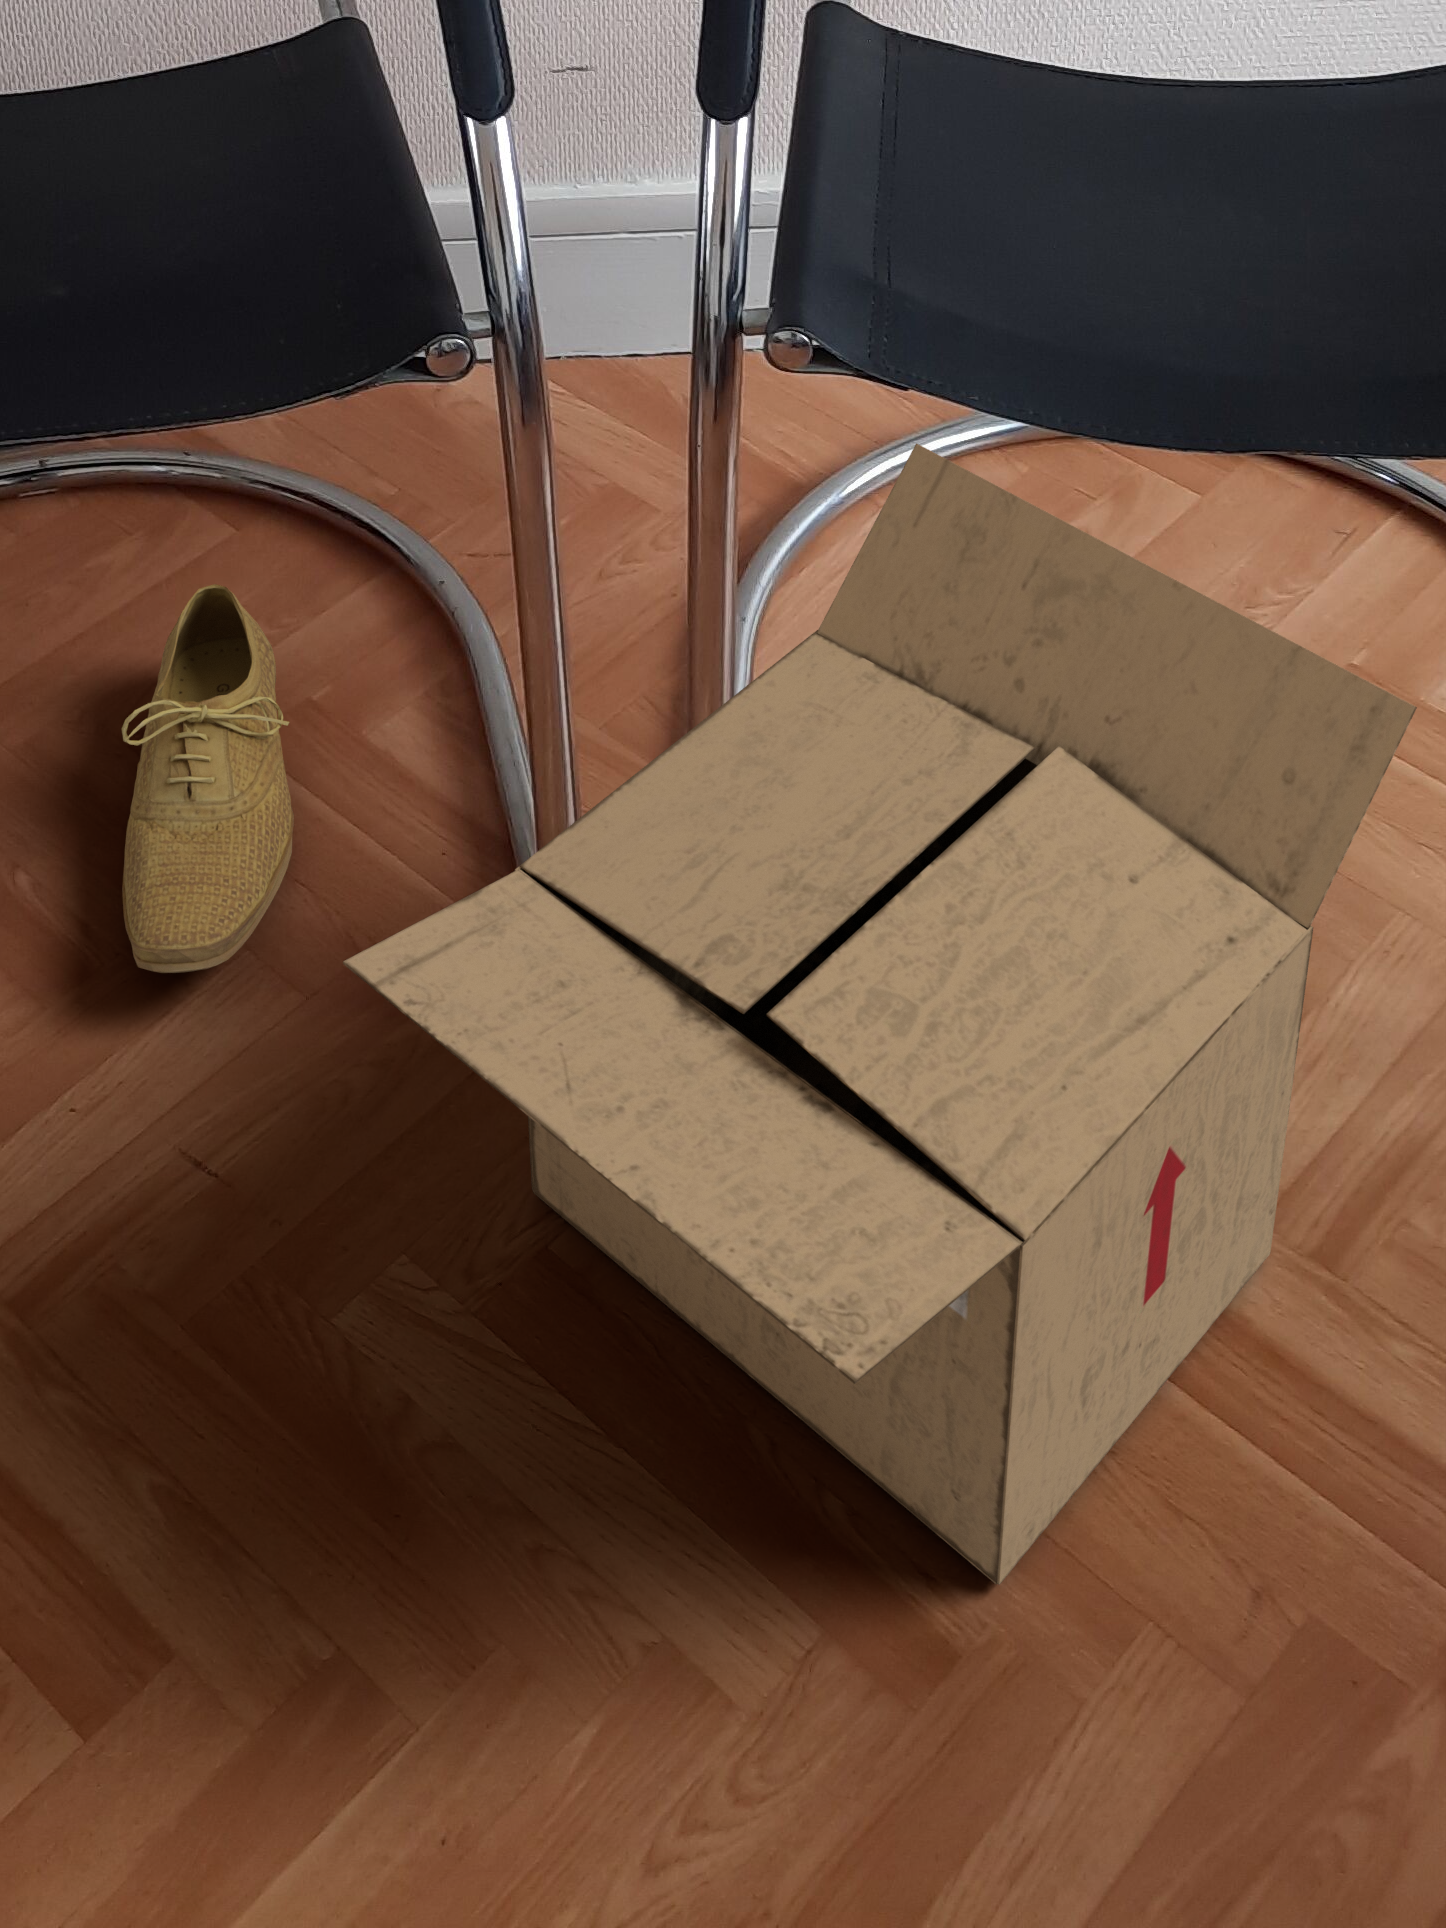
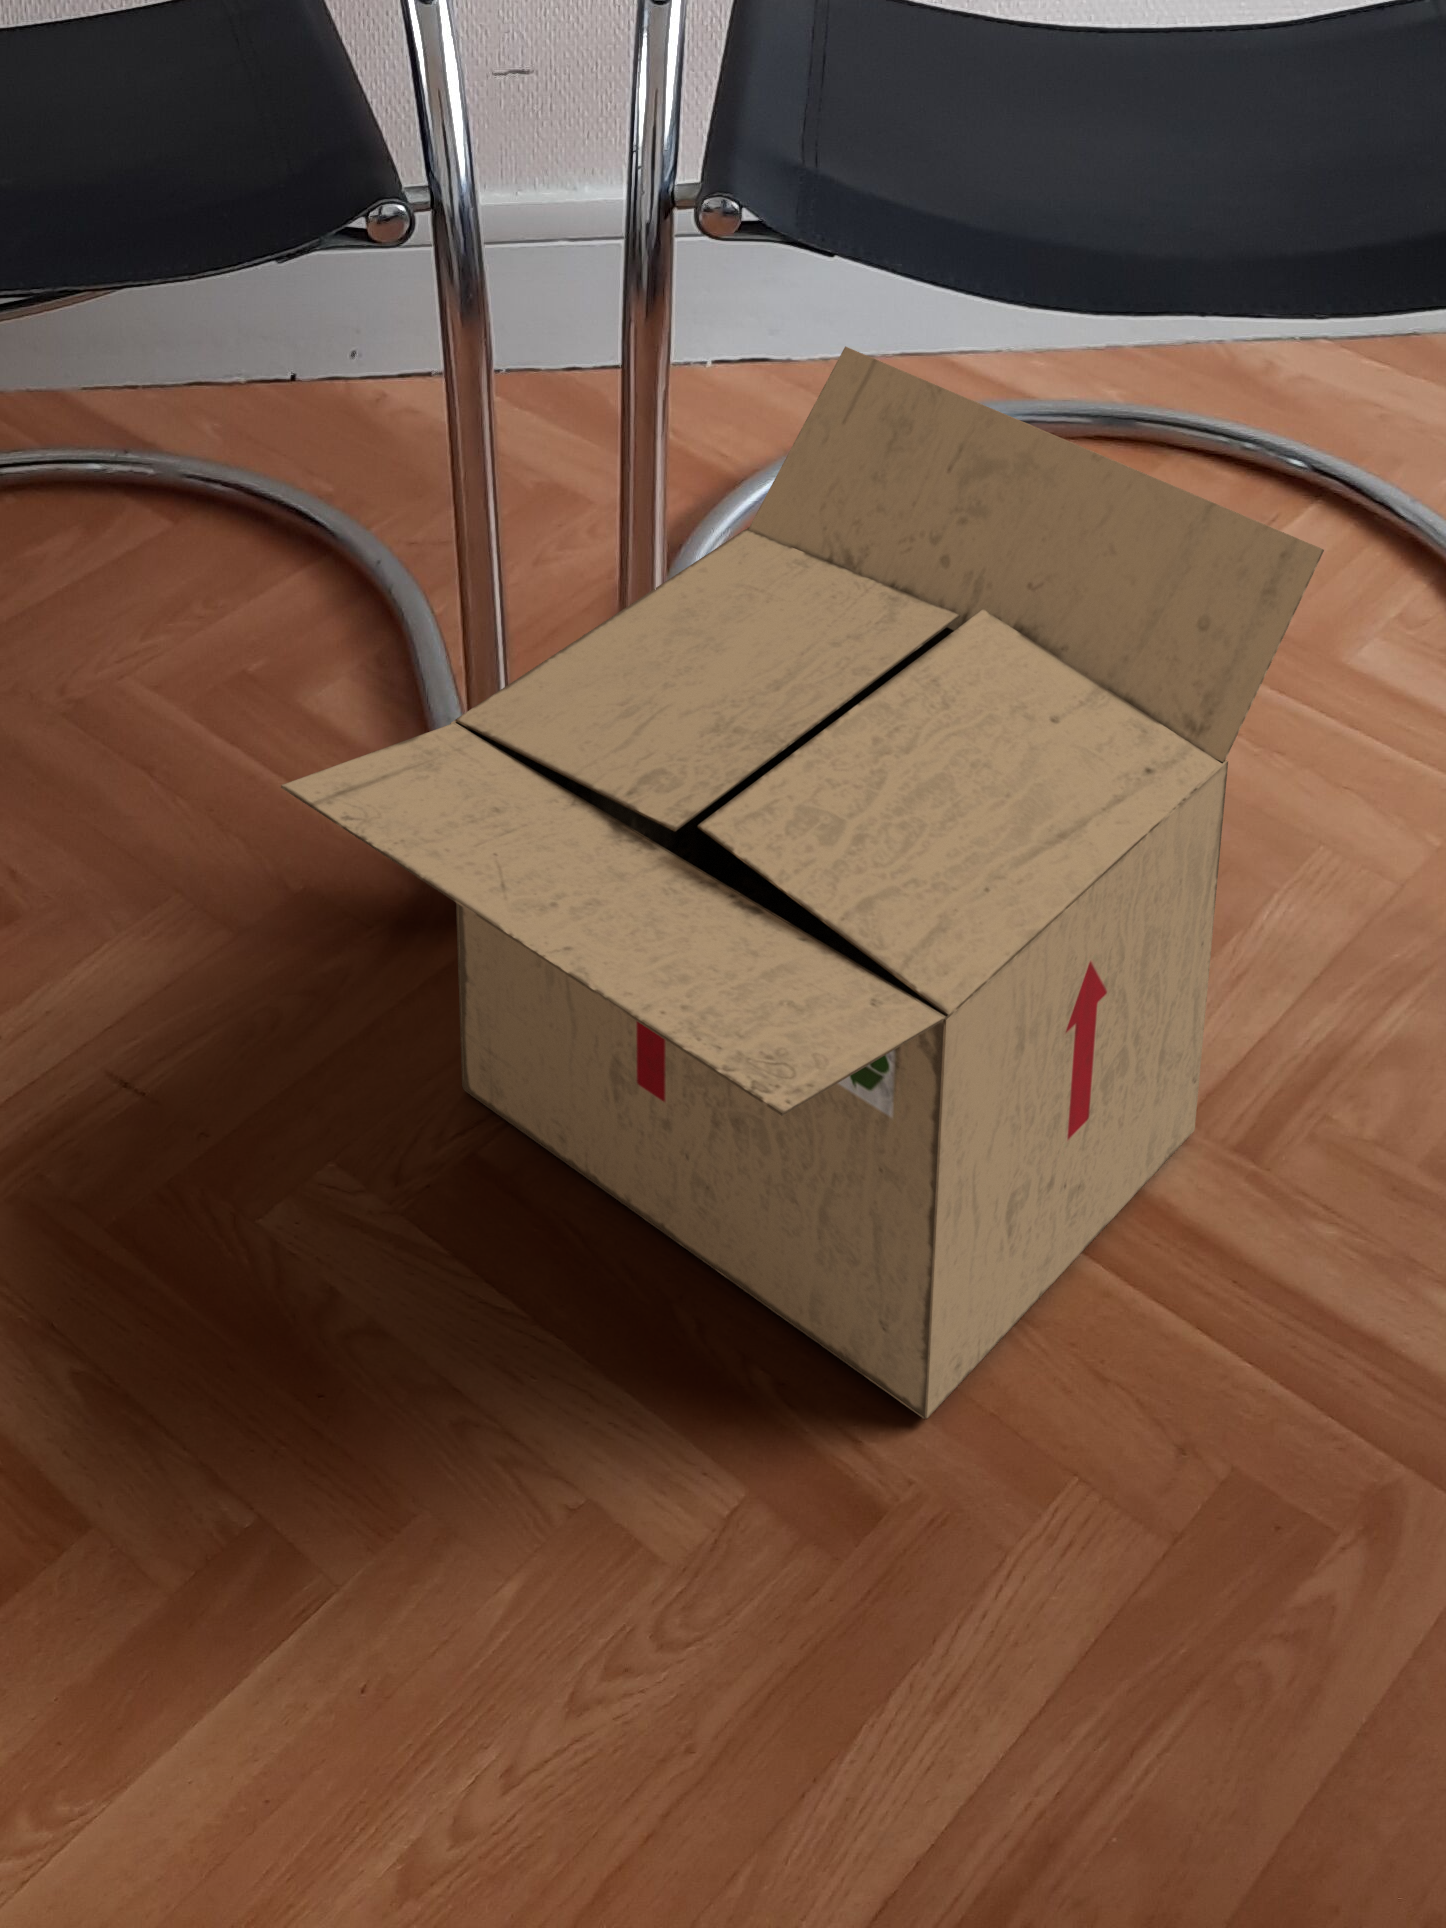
shoe: present [122,584,294,973] -> none [51,541,224,890]

